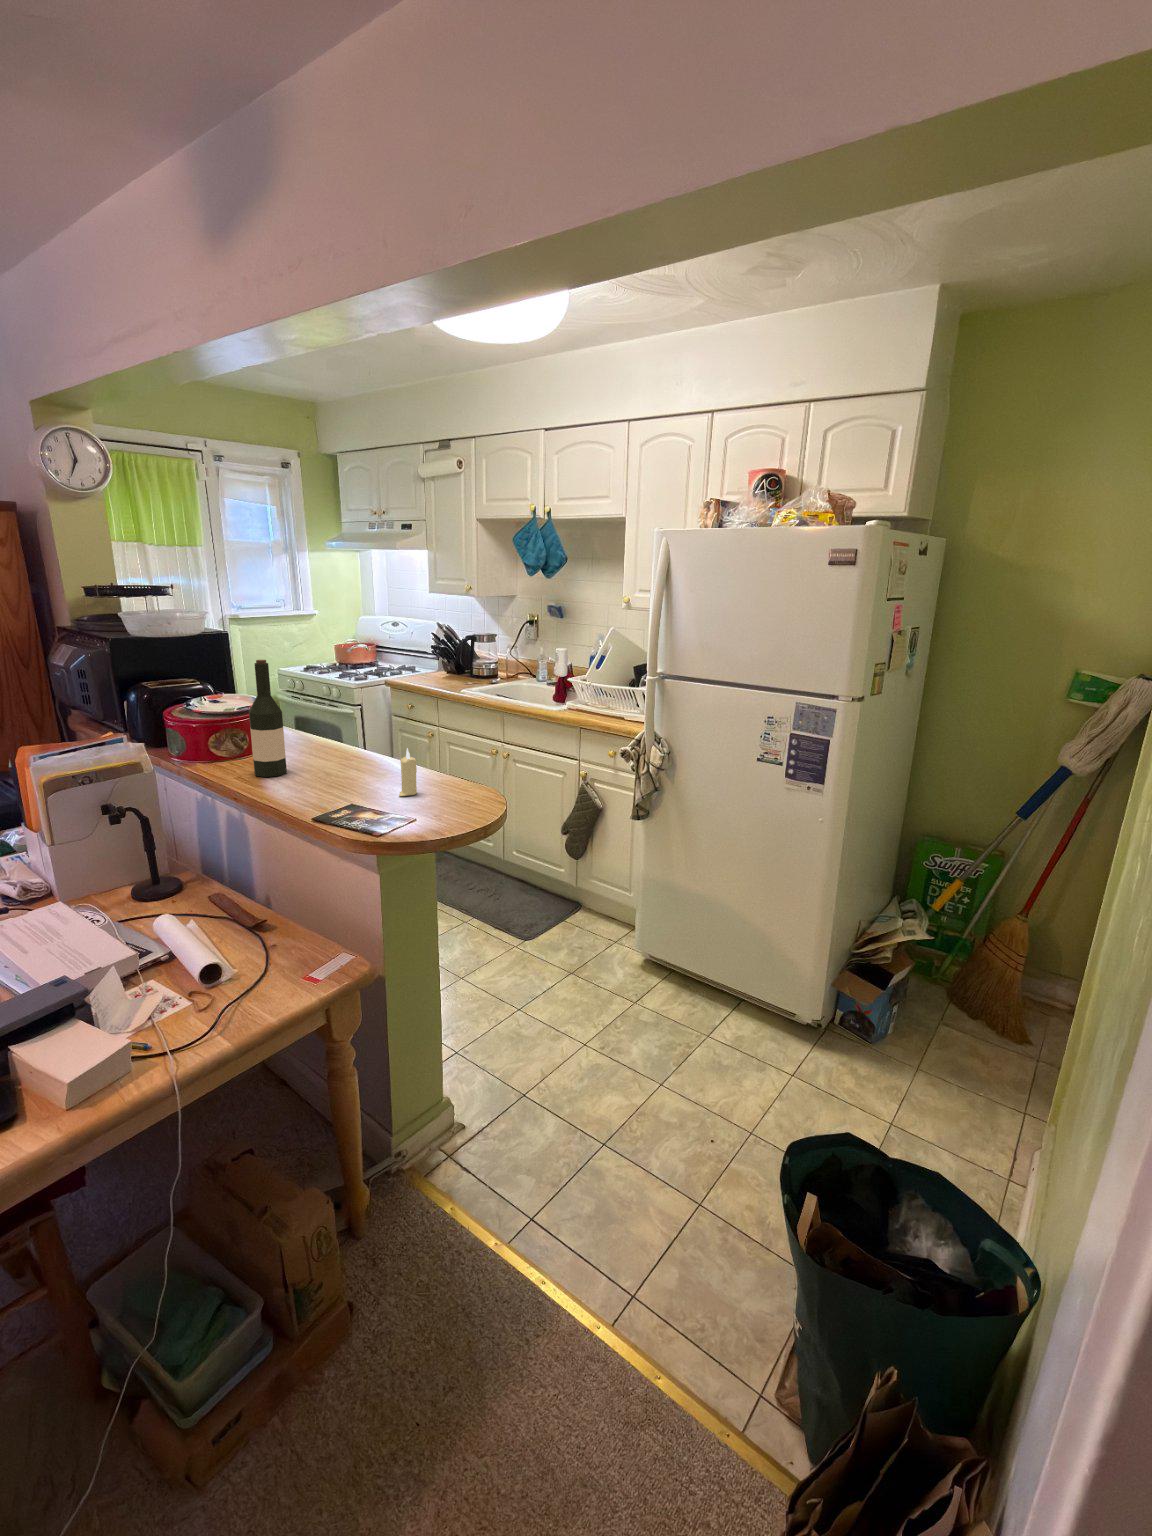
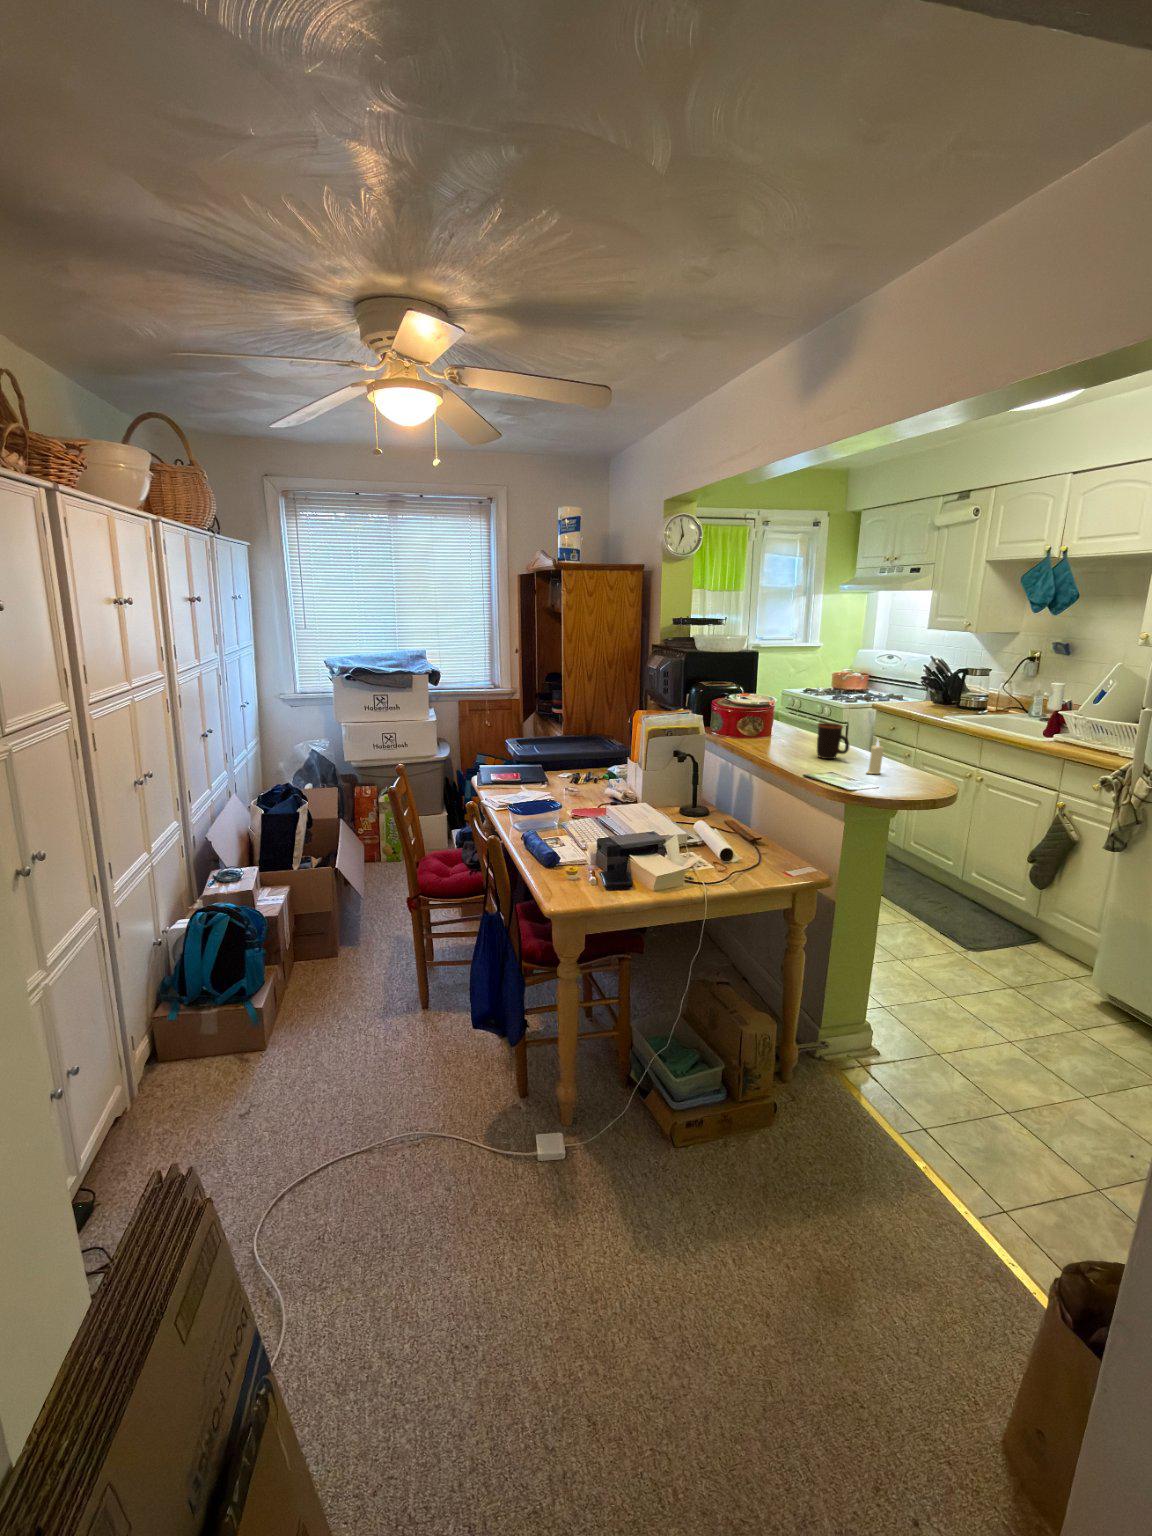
wine bottle: present [249,660,287,777] -> none [765,669,790,751]
mug: none [324,729,372,780] -> present [817,723,849,759]

